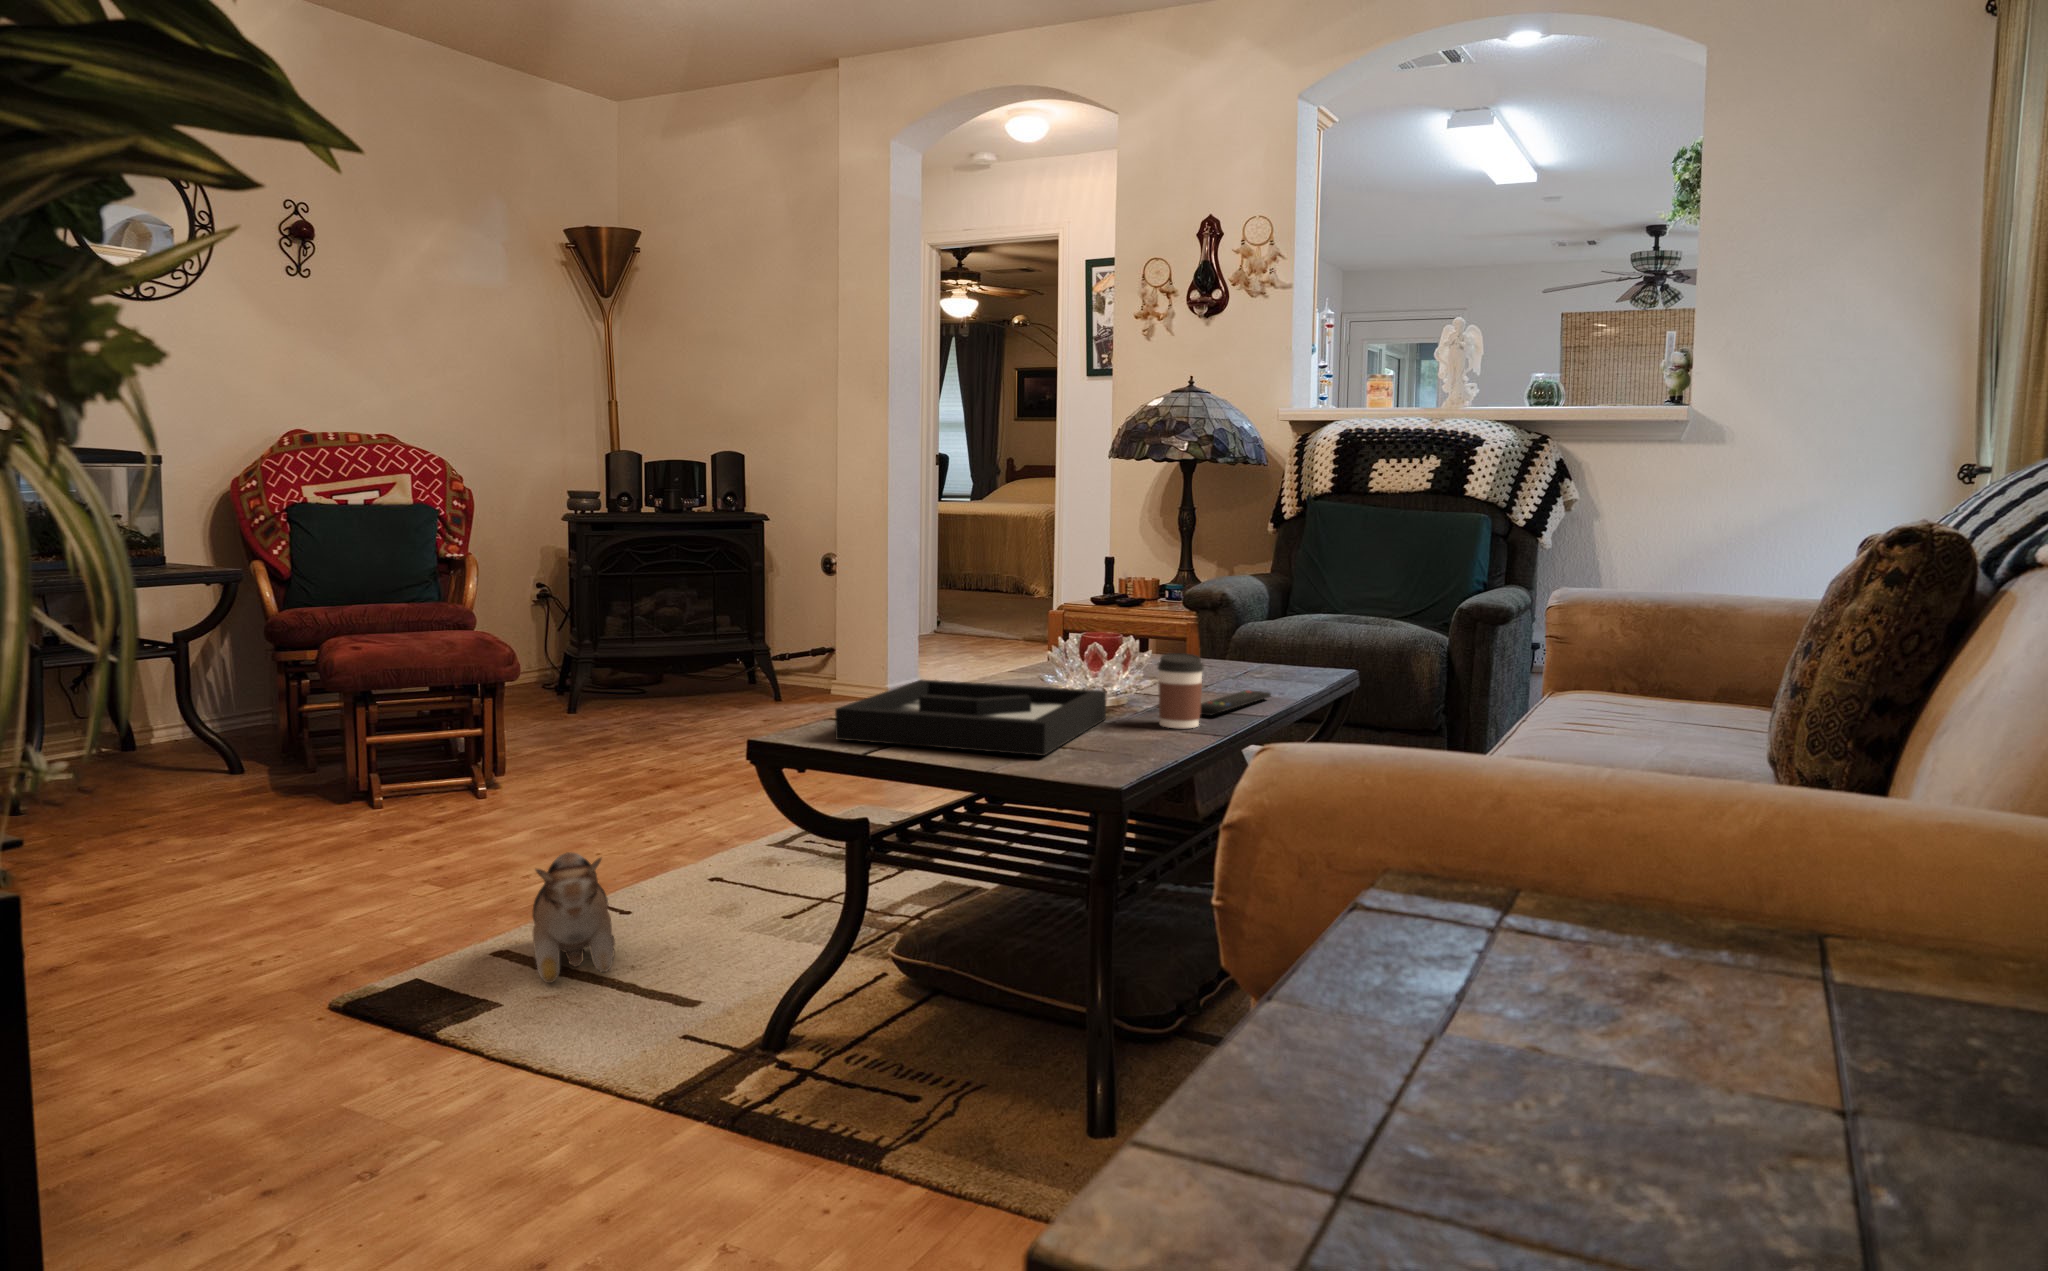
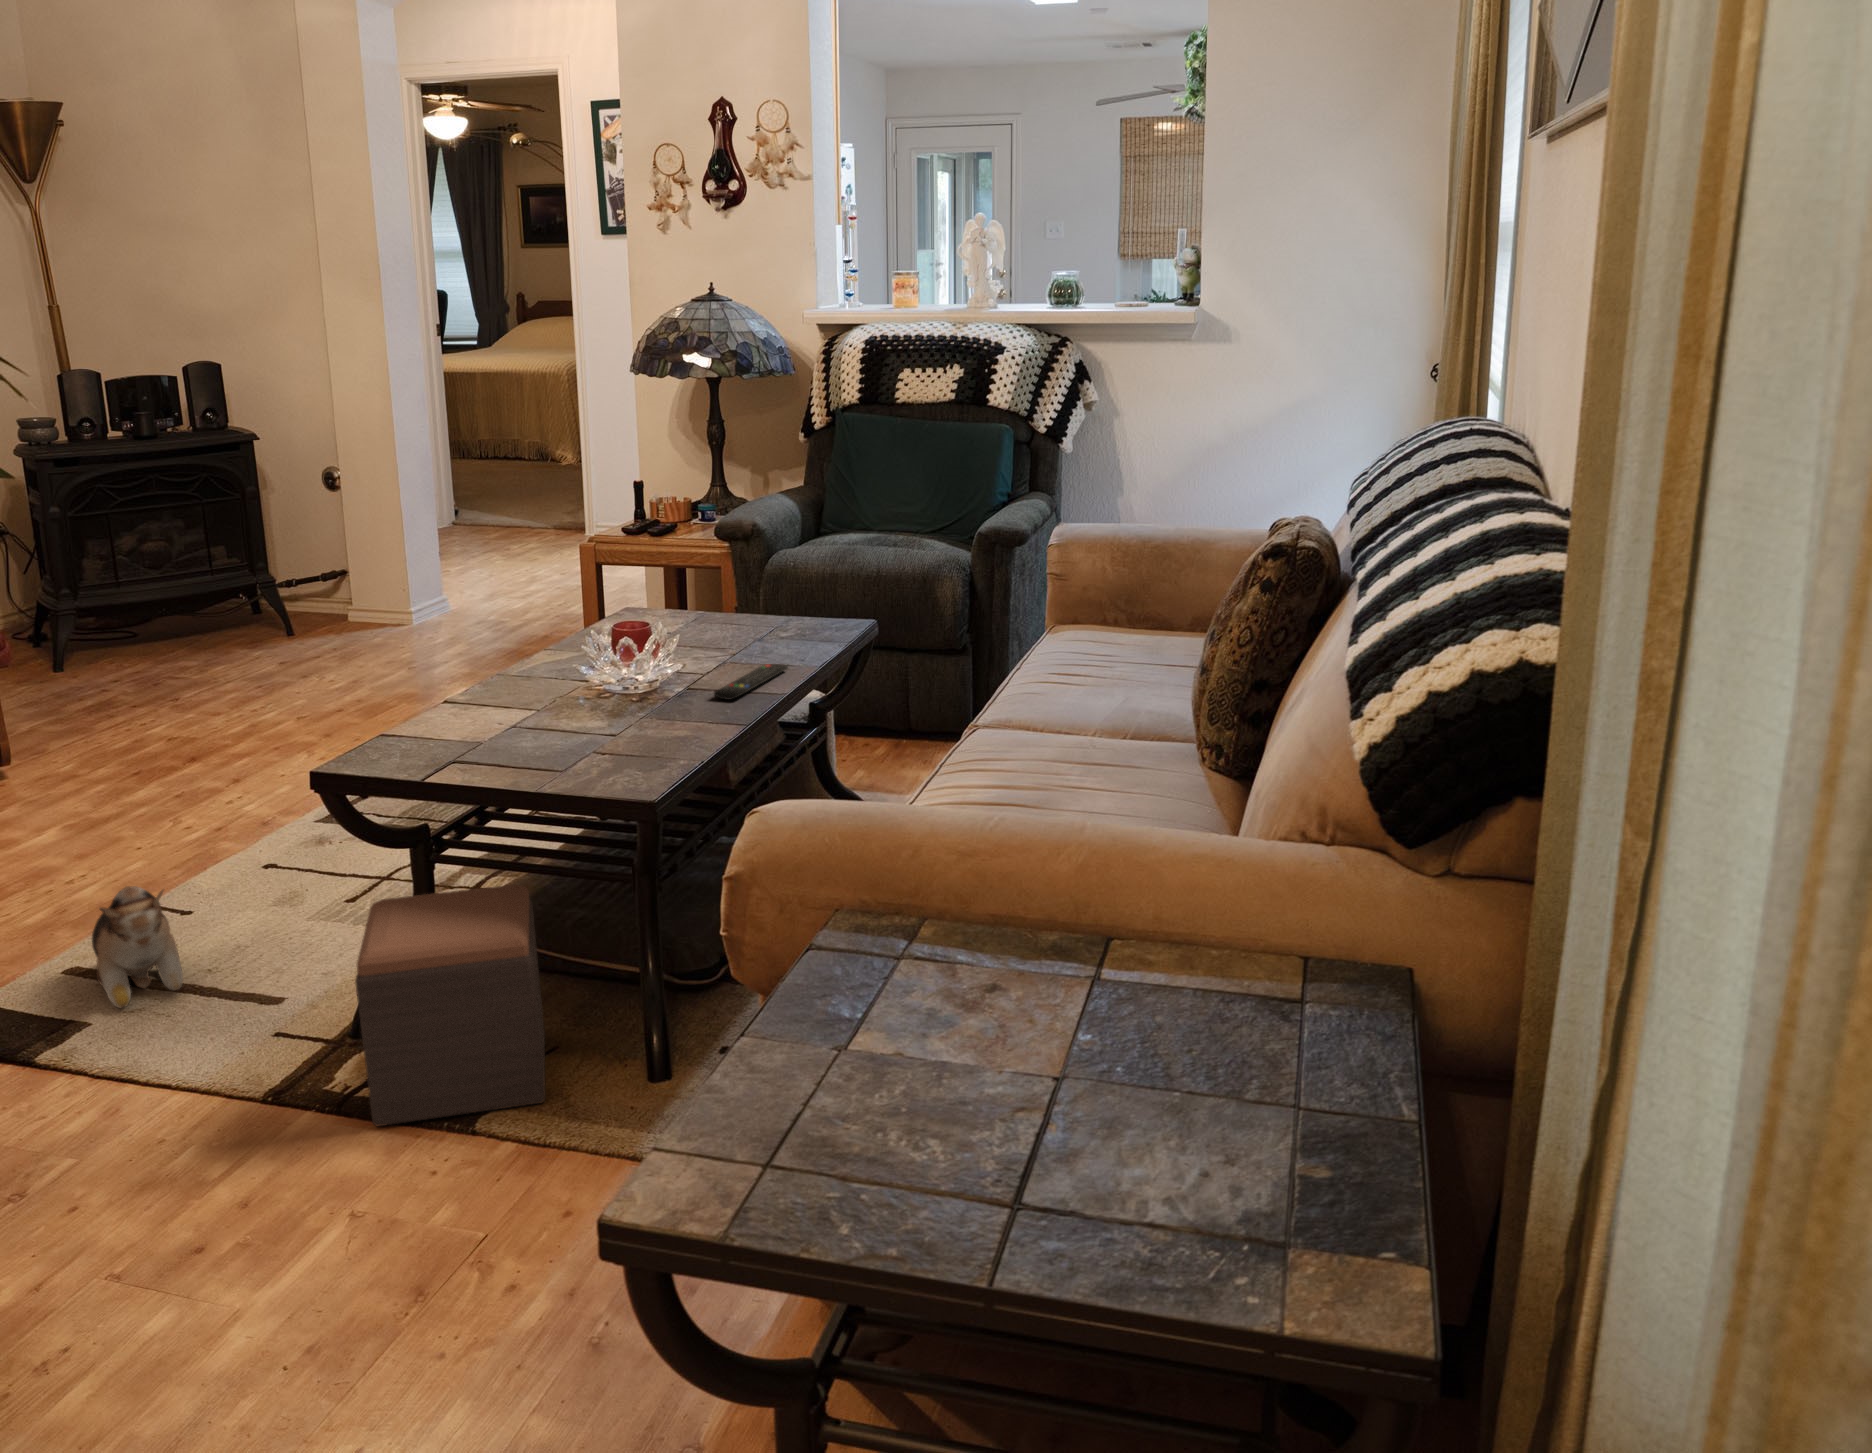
coffee cup: present [1158,653,1204,728] -> none [678,651,720,719]
decorative tray: present [835,680,1106,756] -> none [387,689,637,768]
footstool: none [763,885,973,1153] -> present [355,885,545,1126]

